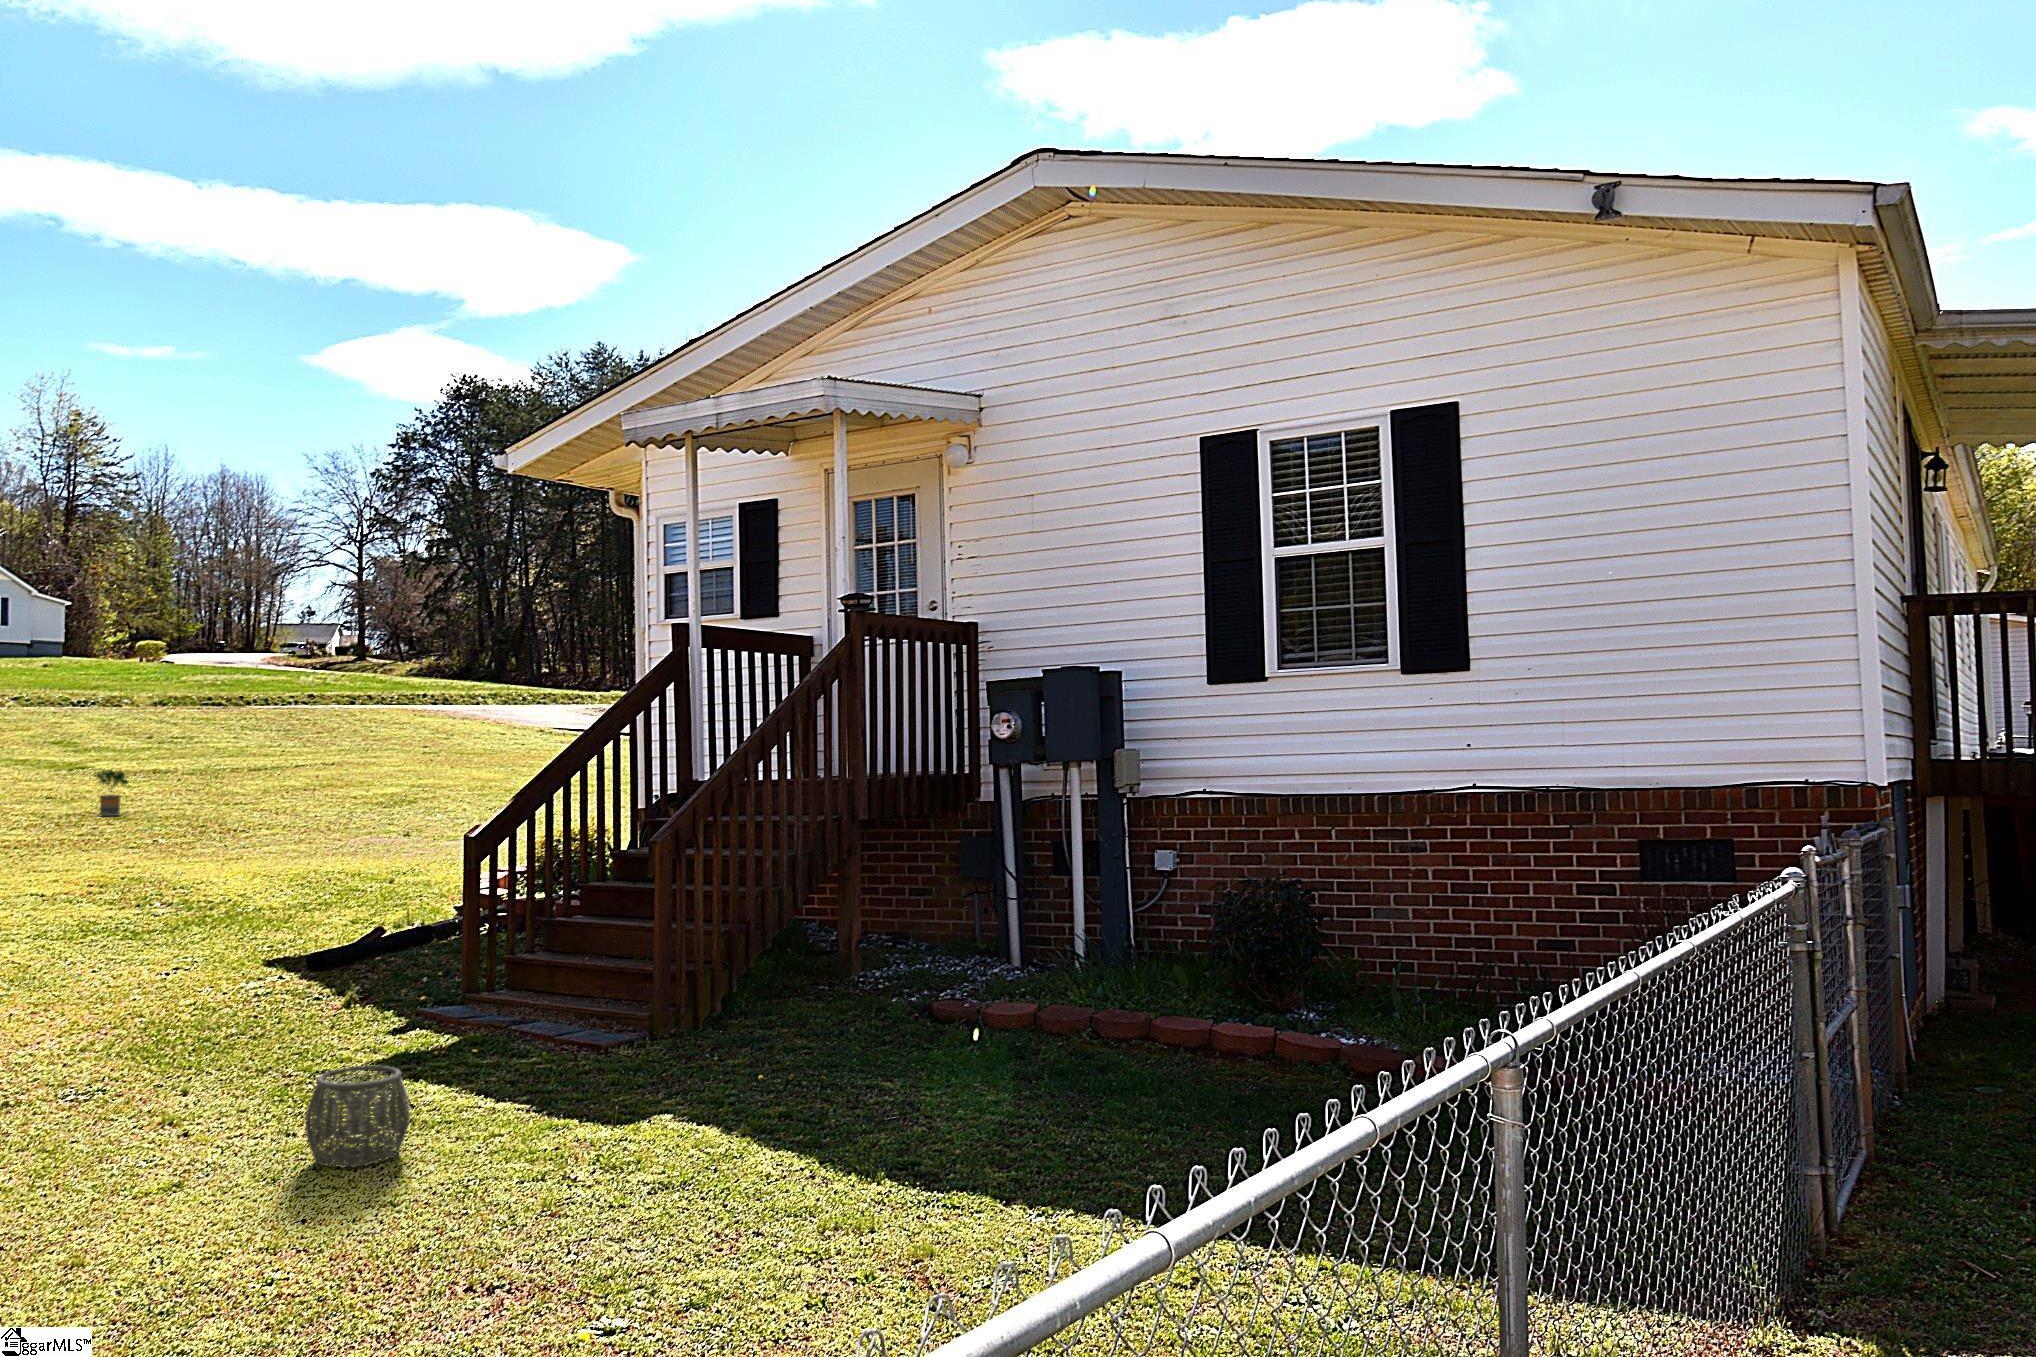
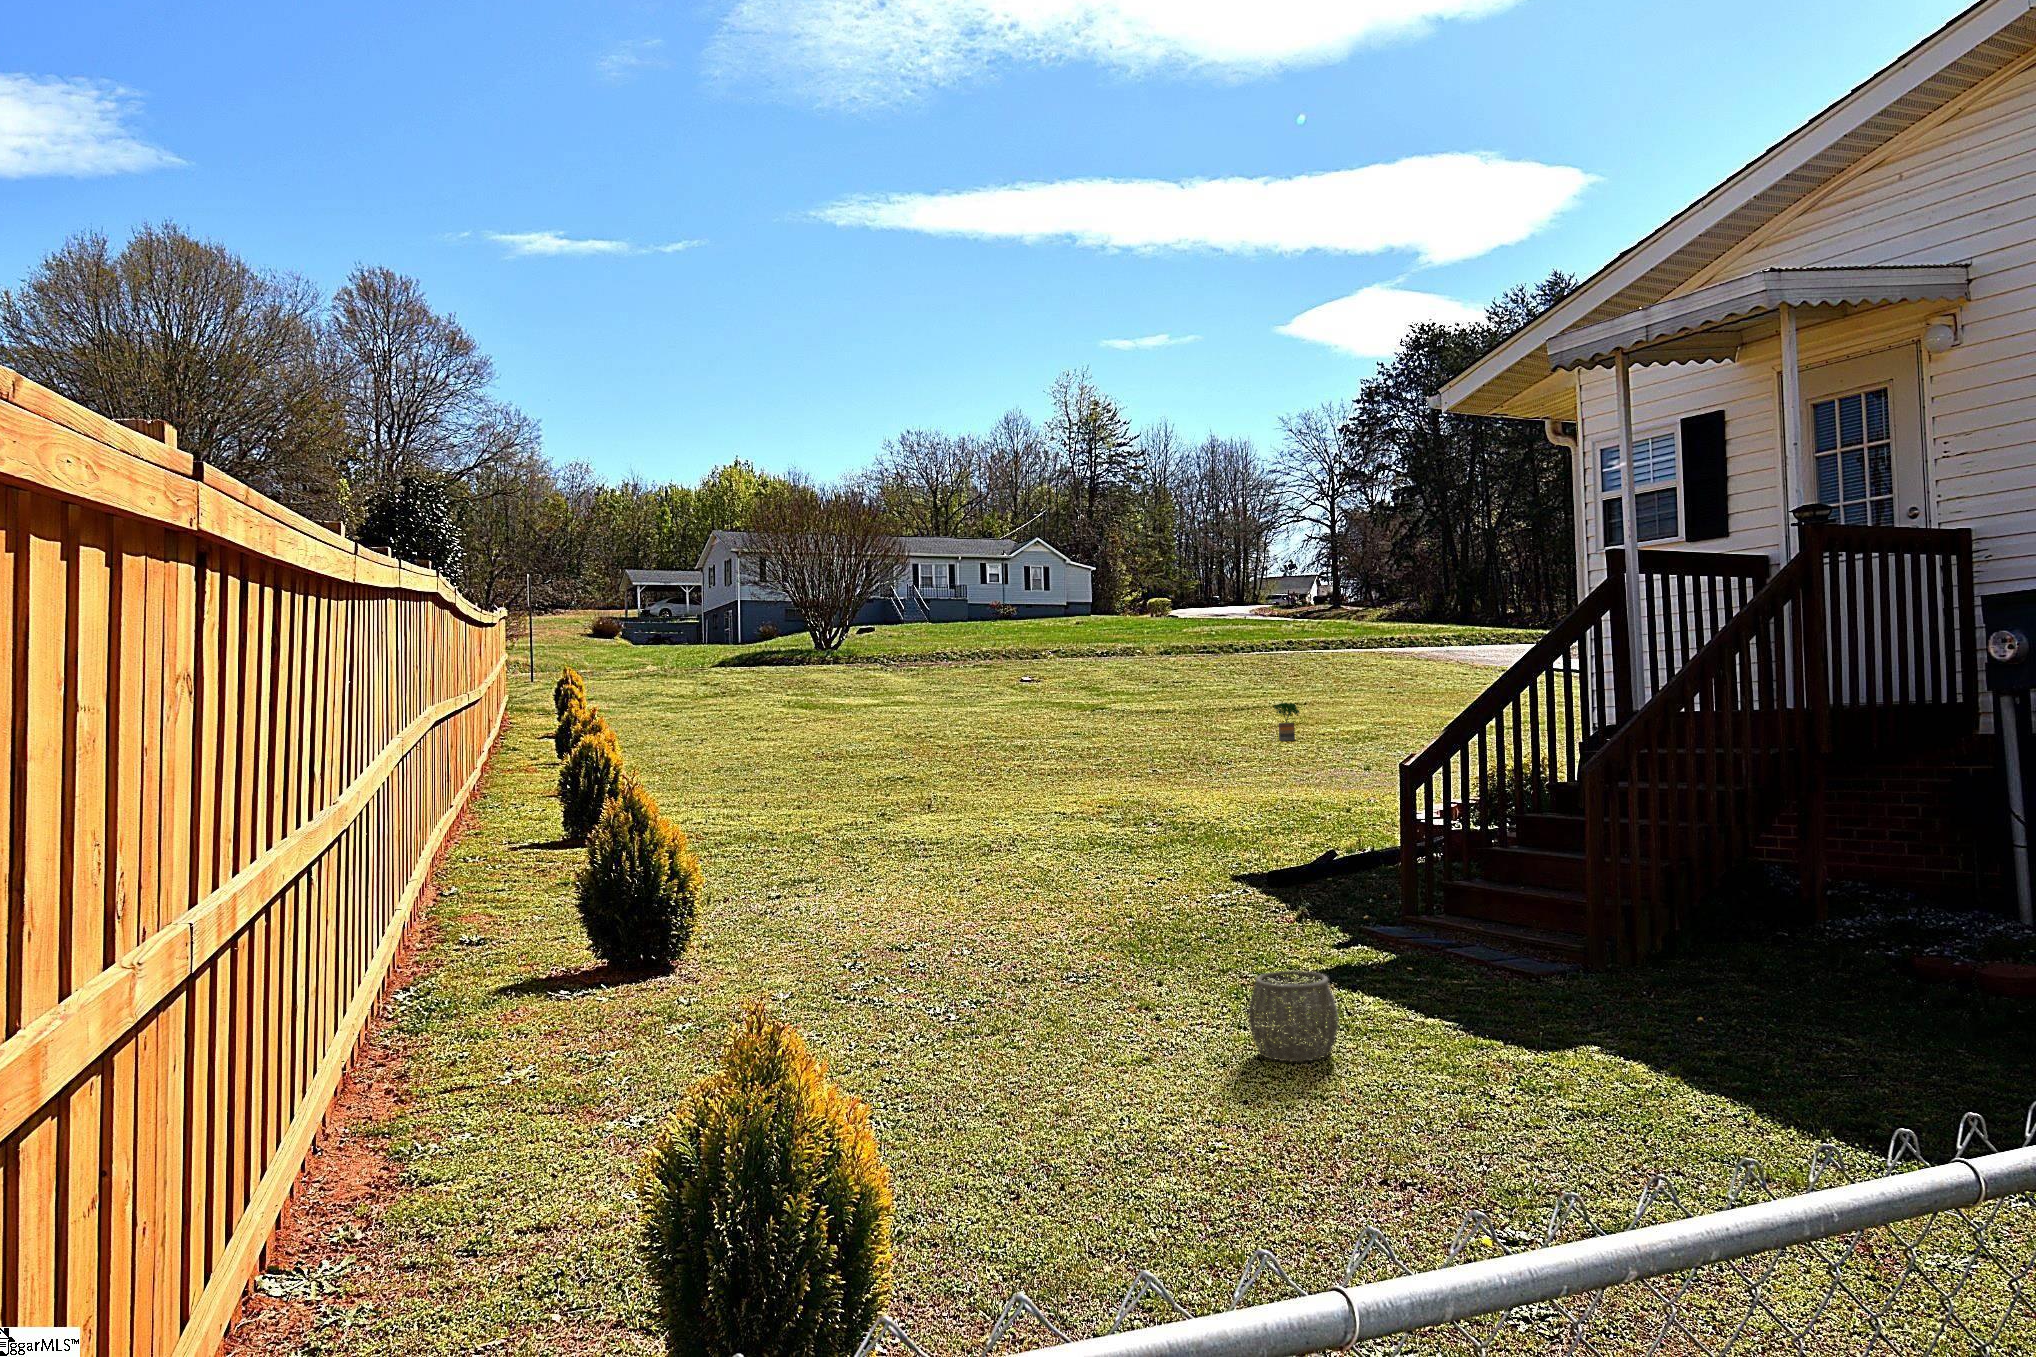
potted tree: present [95,770,129,816] -> present [1274,702,1299,741]

